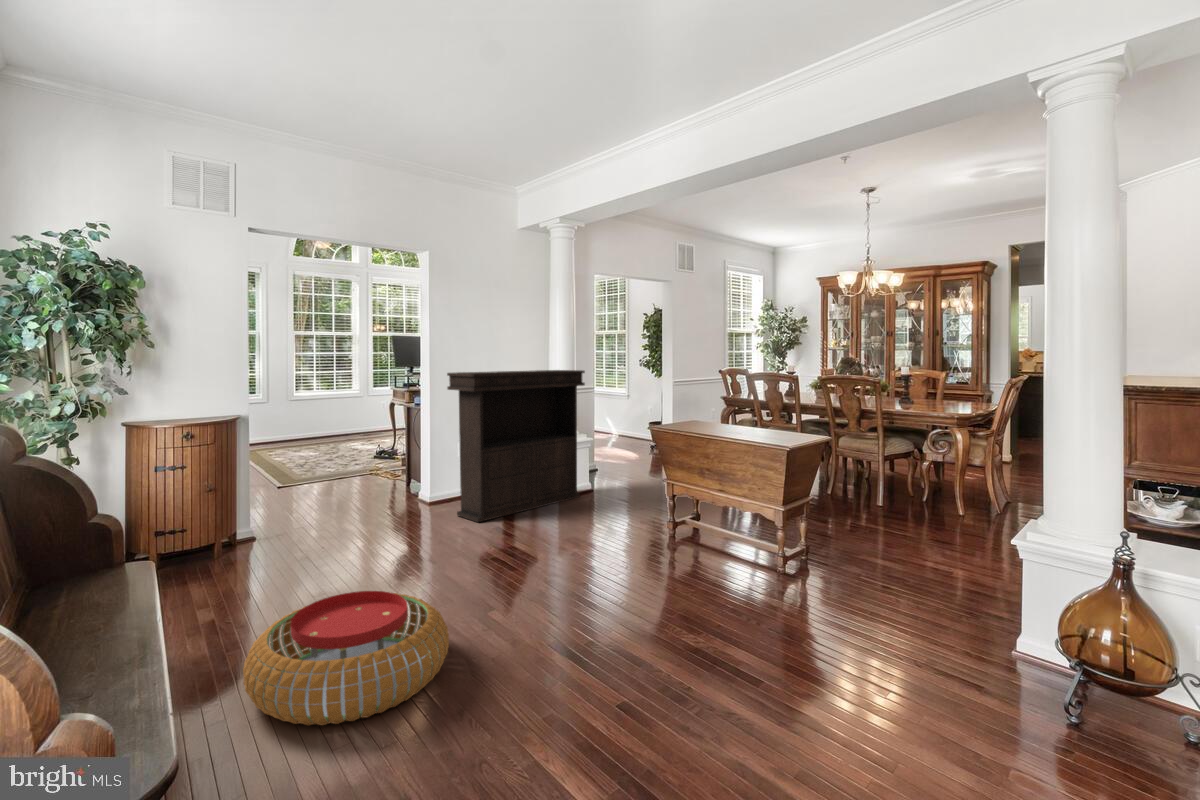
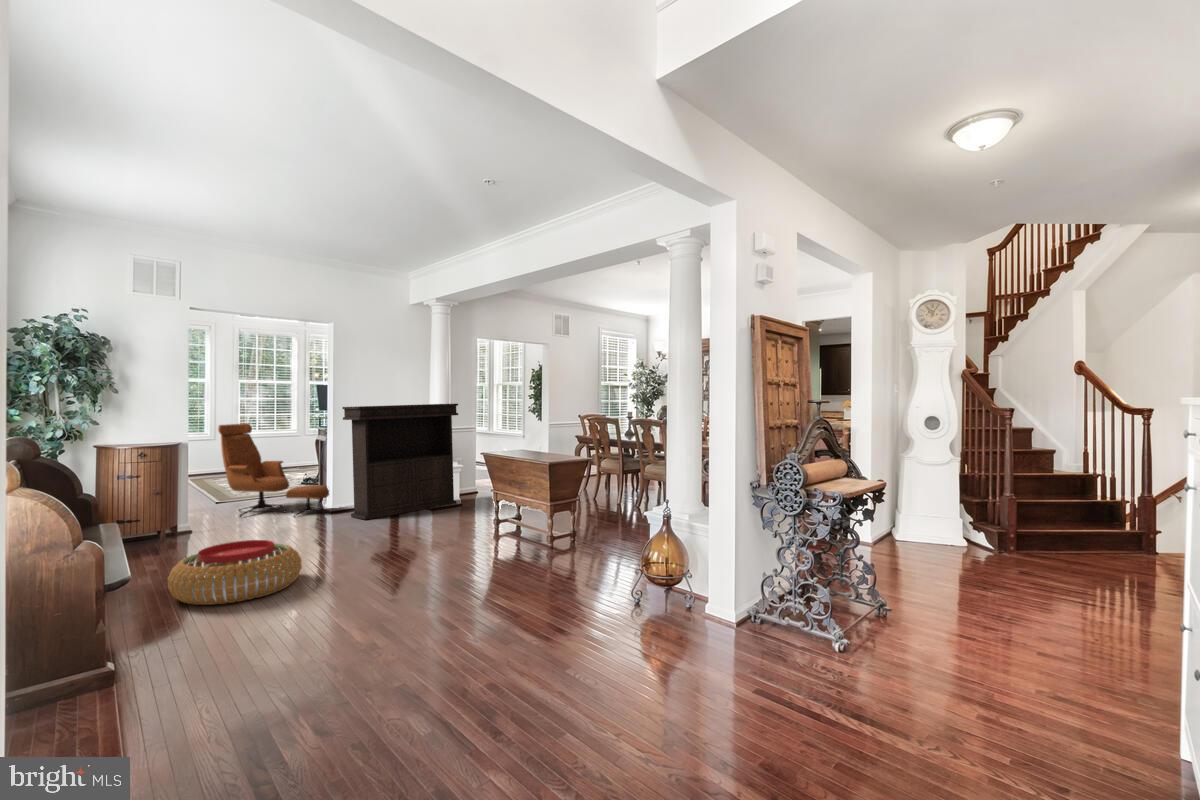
lounge chair: none [283,388,425,513] -> present [218,423,329,517]

